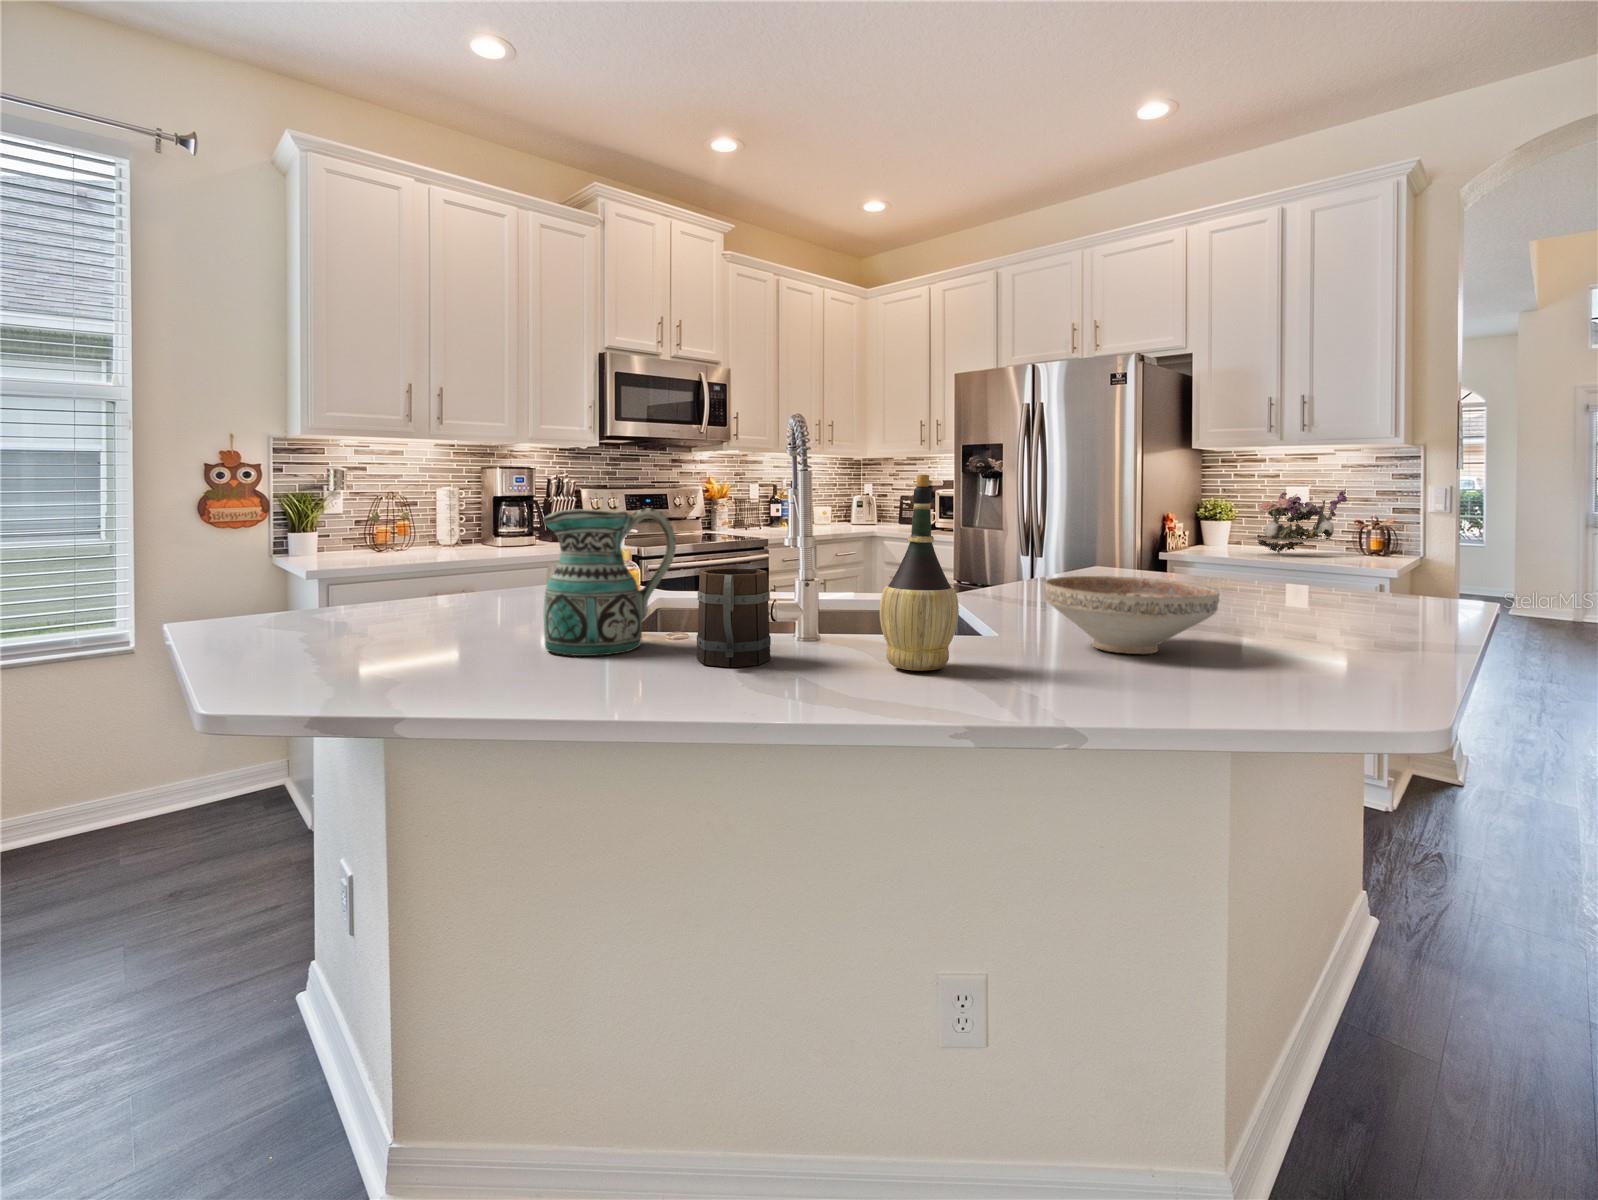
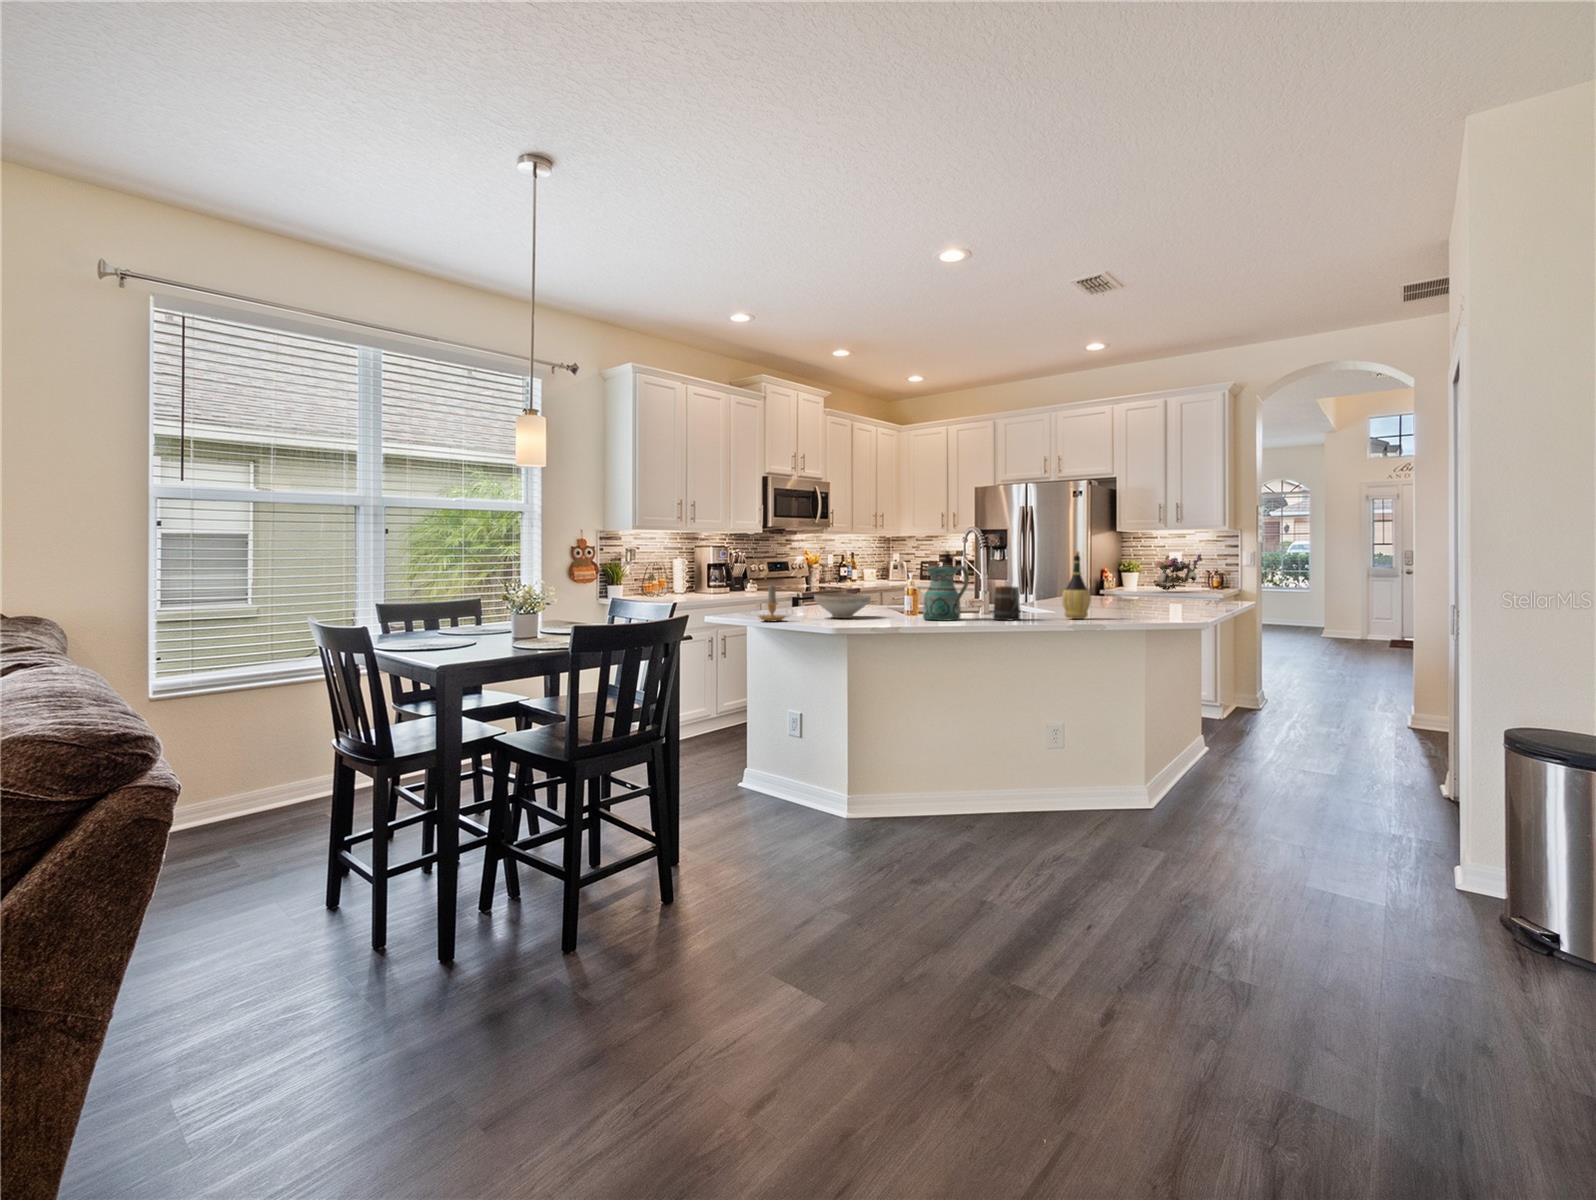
candle: none [206,544,298,634] -> present [759,585,786,621]
decorative bowl: present [1045,576,1220,655] -> present [814,593,871,618]

